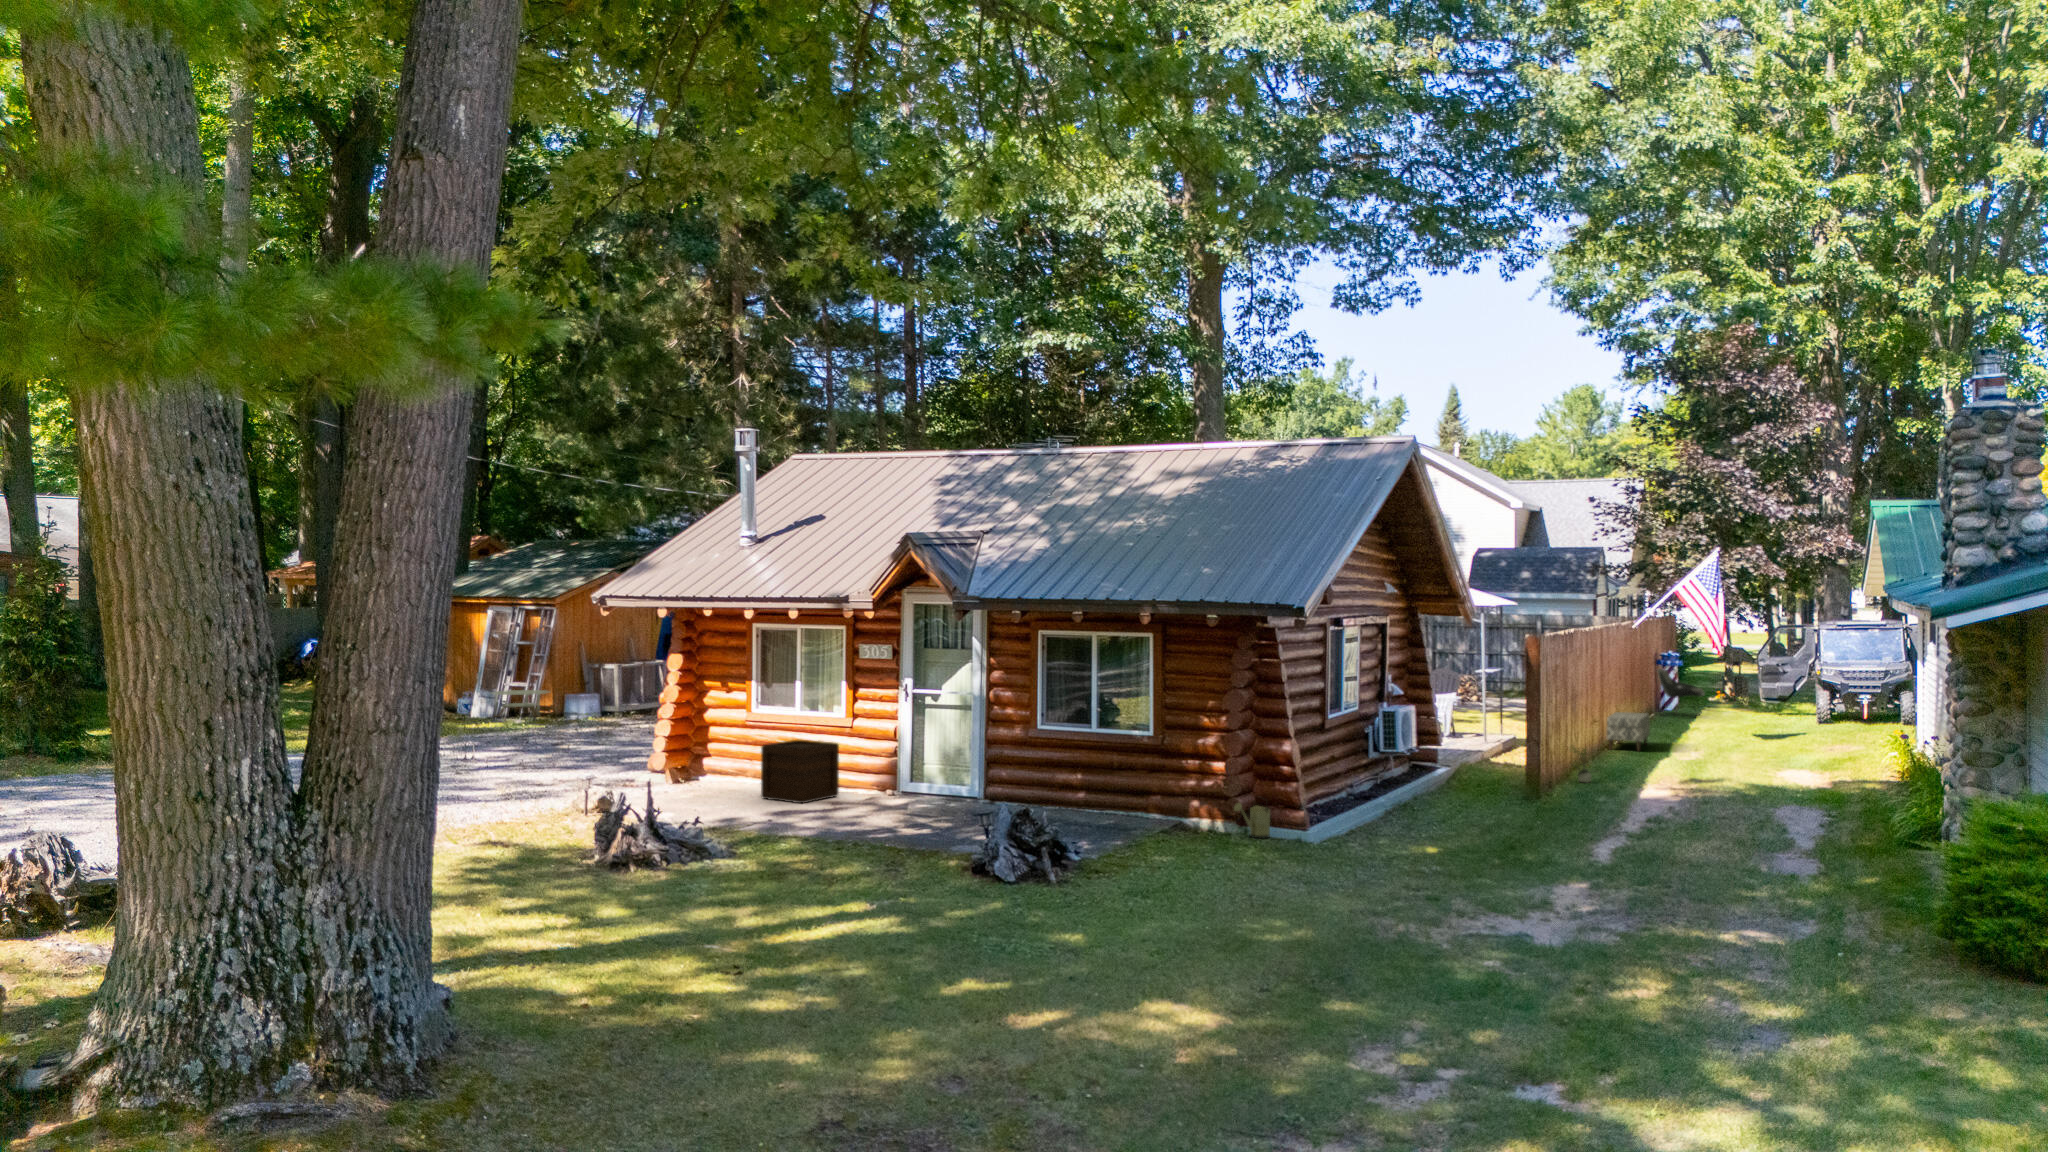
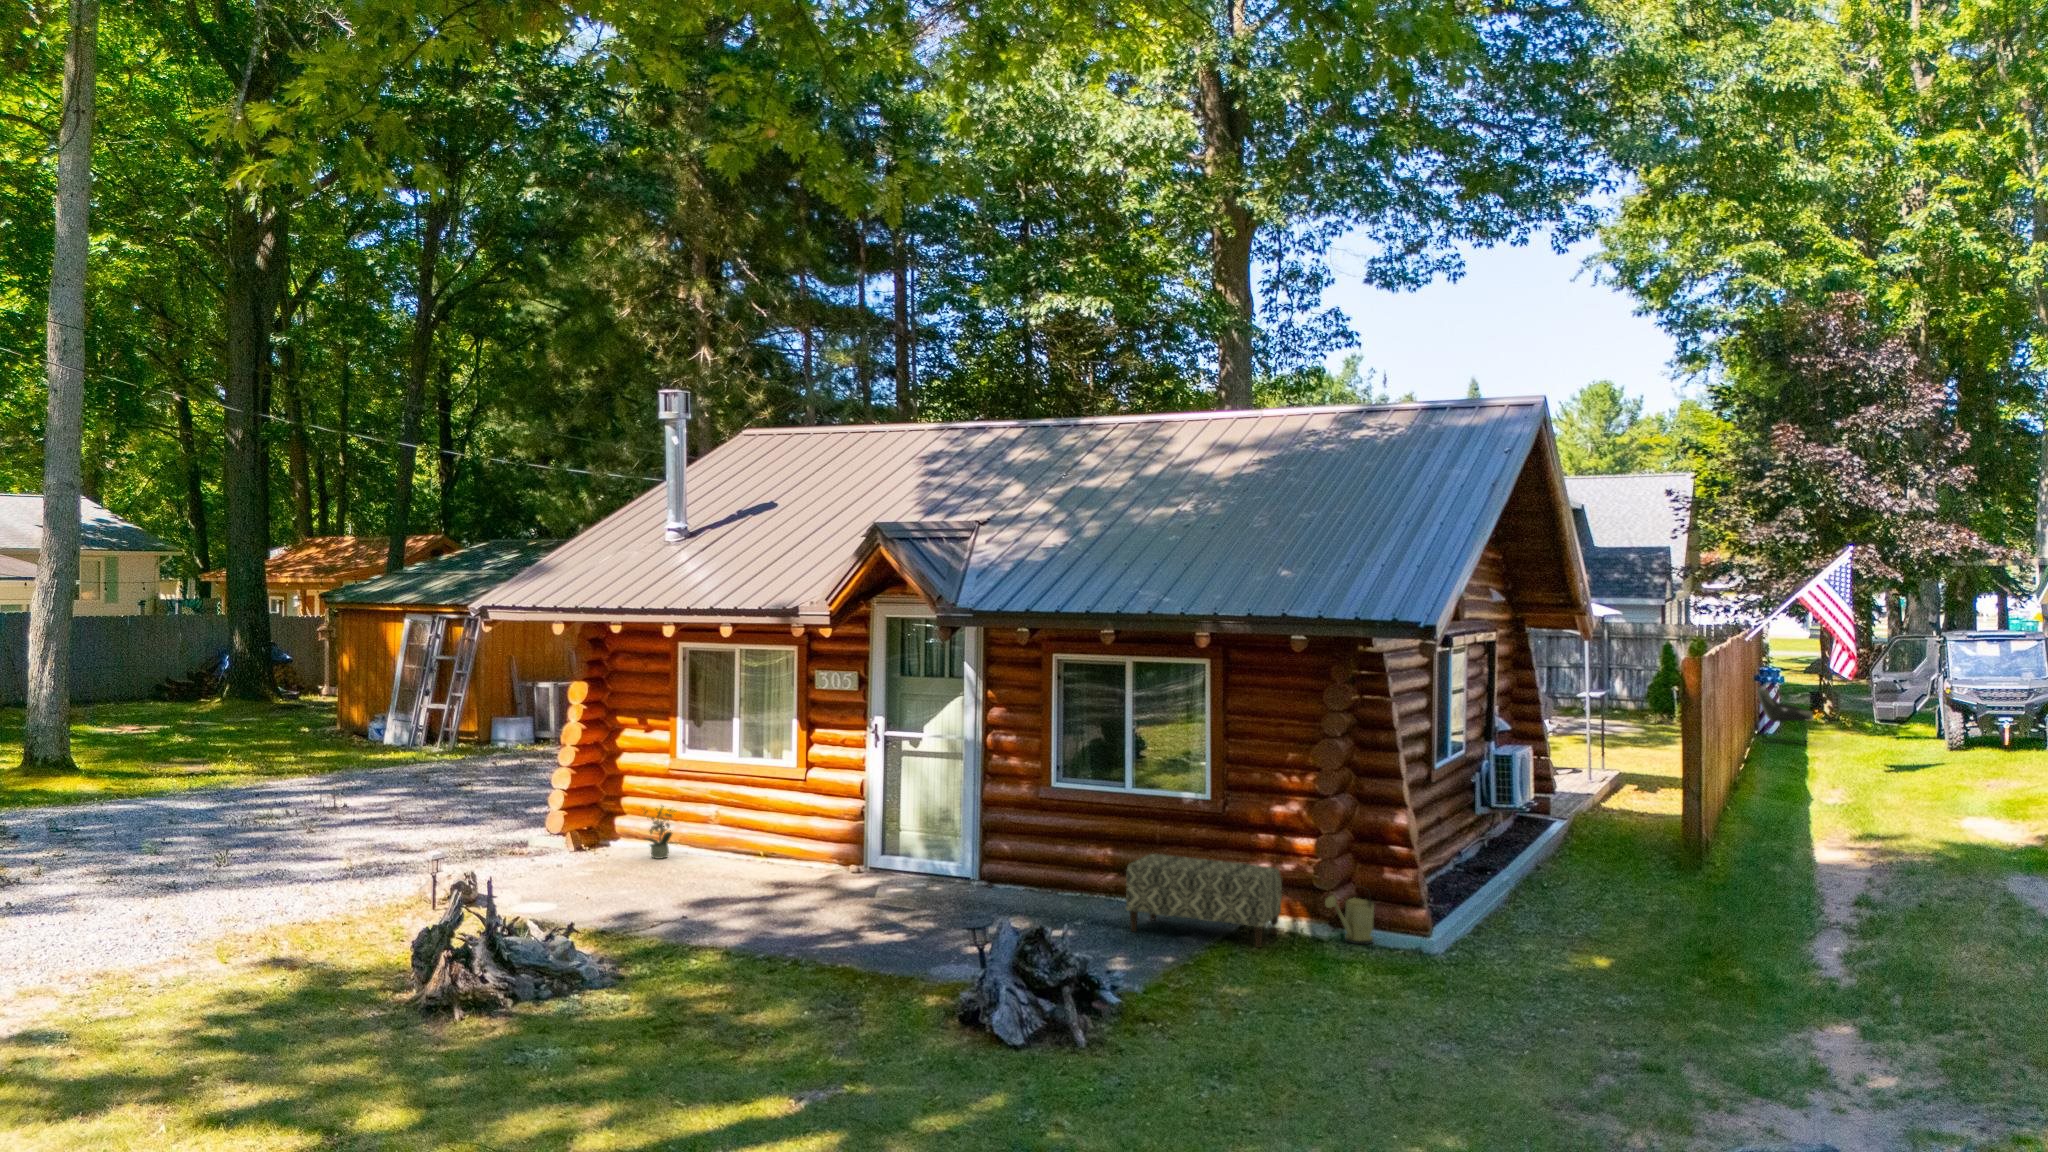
round table: present [492,690,549,717] -> none [395,713,469,746]
bench: present [1607,712,1650,751] -> present [1126,854,1282,948]
wooden crate: present [761,740,839,803] -> none [686,793,789,881]
potted plant: present [1573,747,1596,783] -> present [645,806,675,859]

